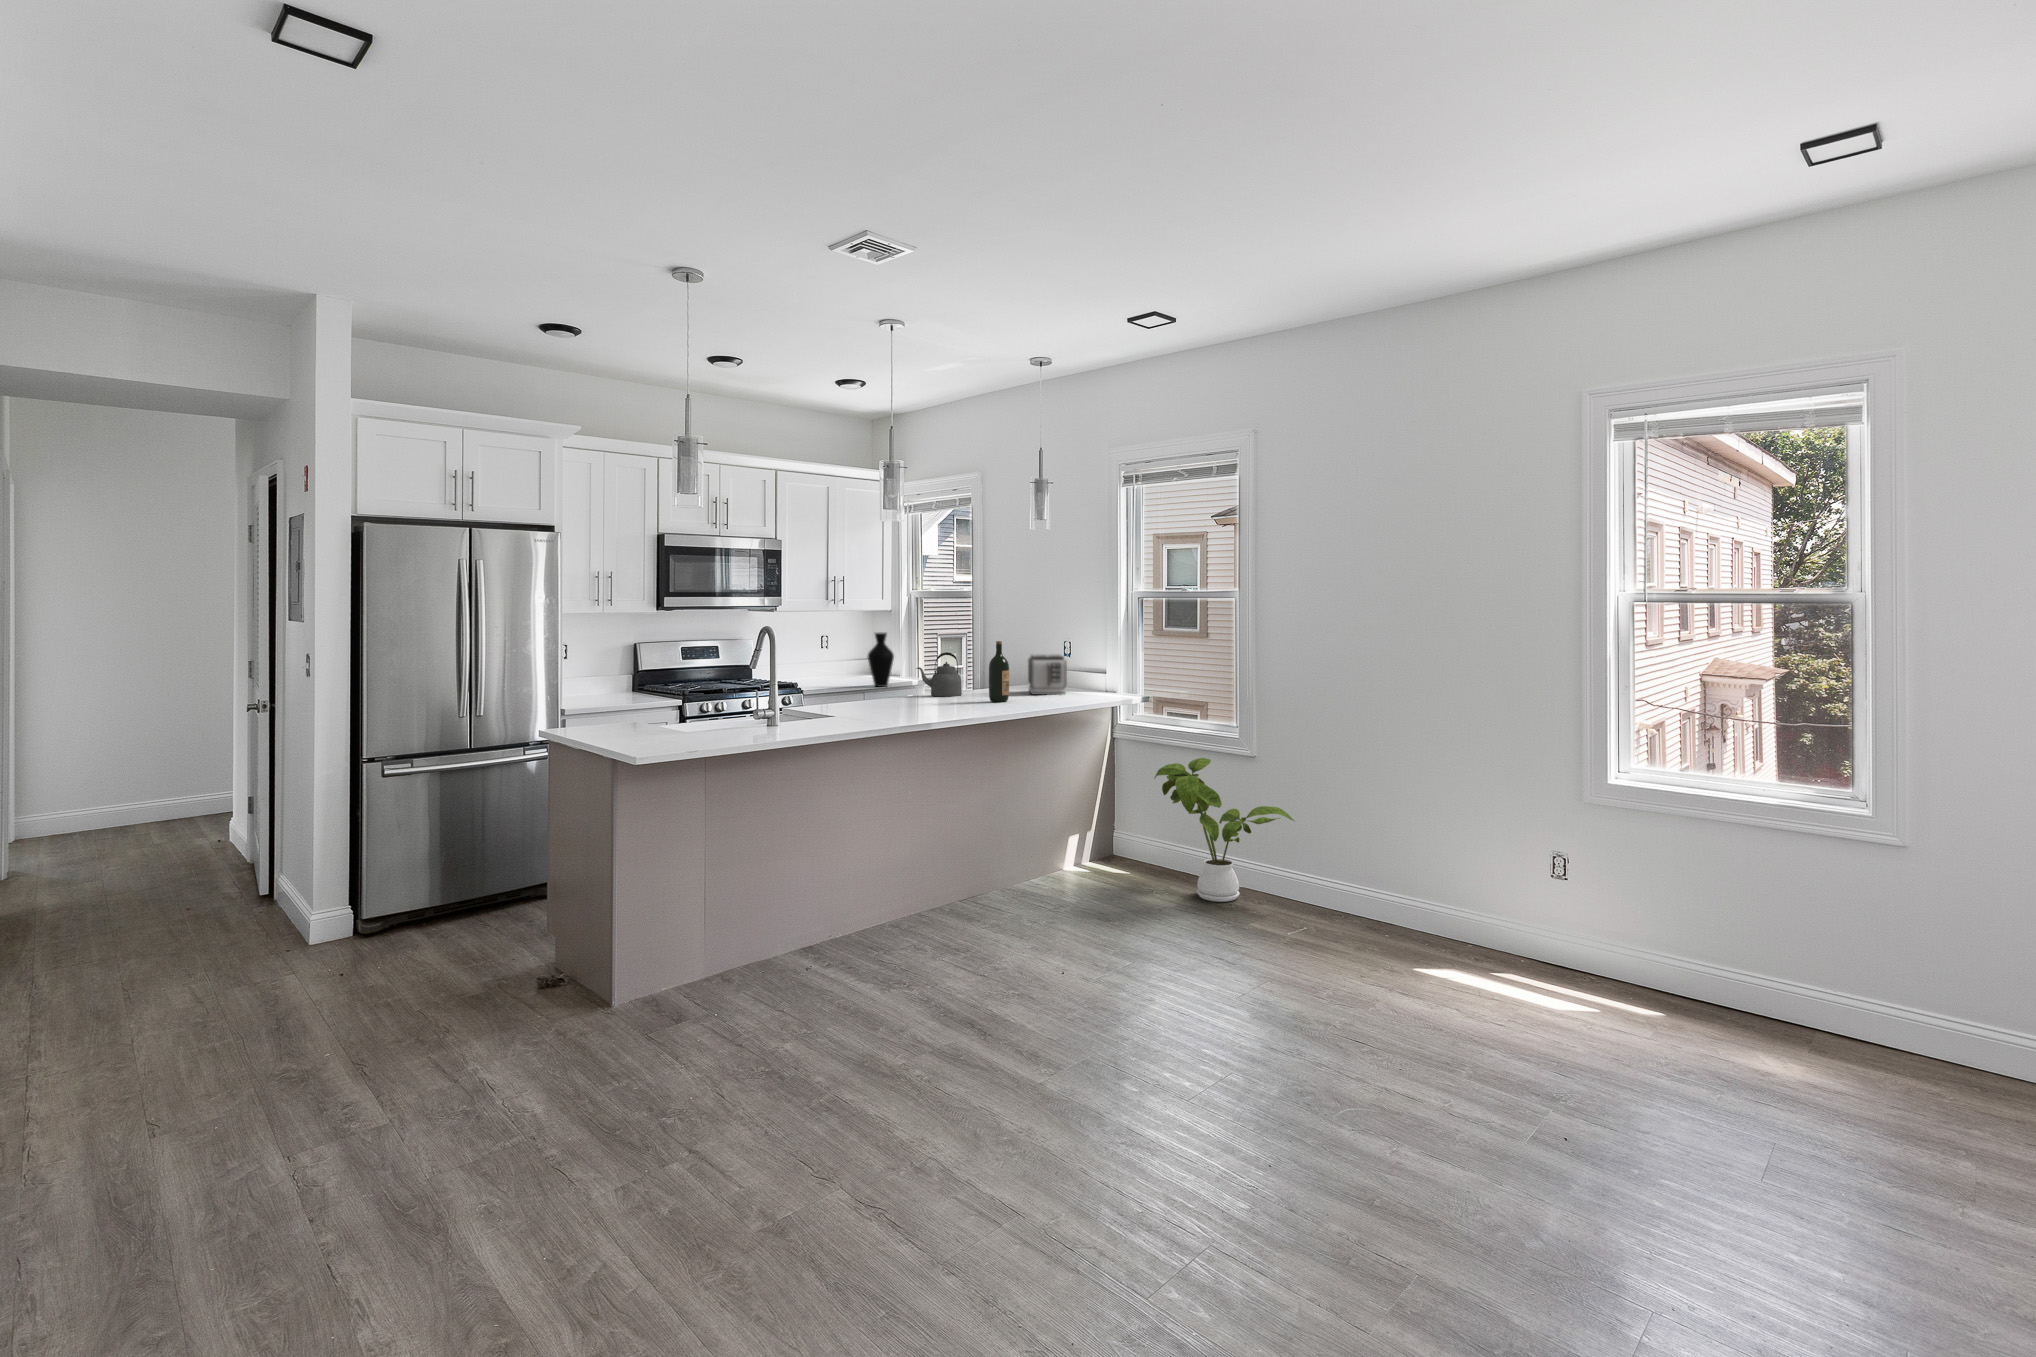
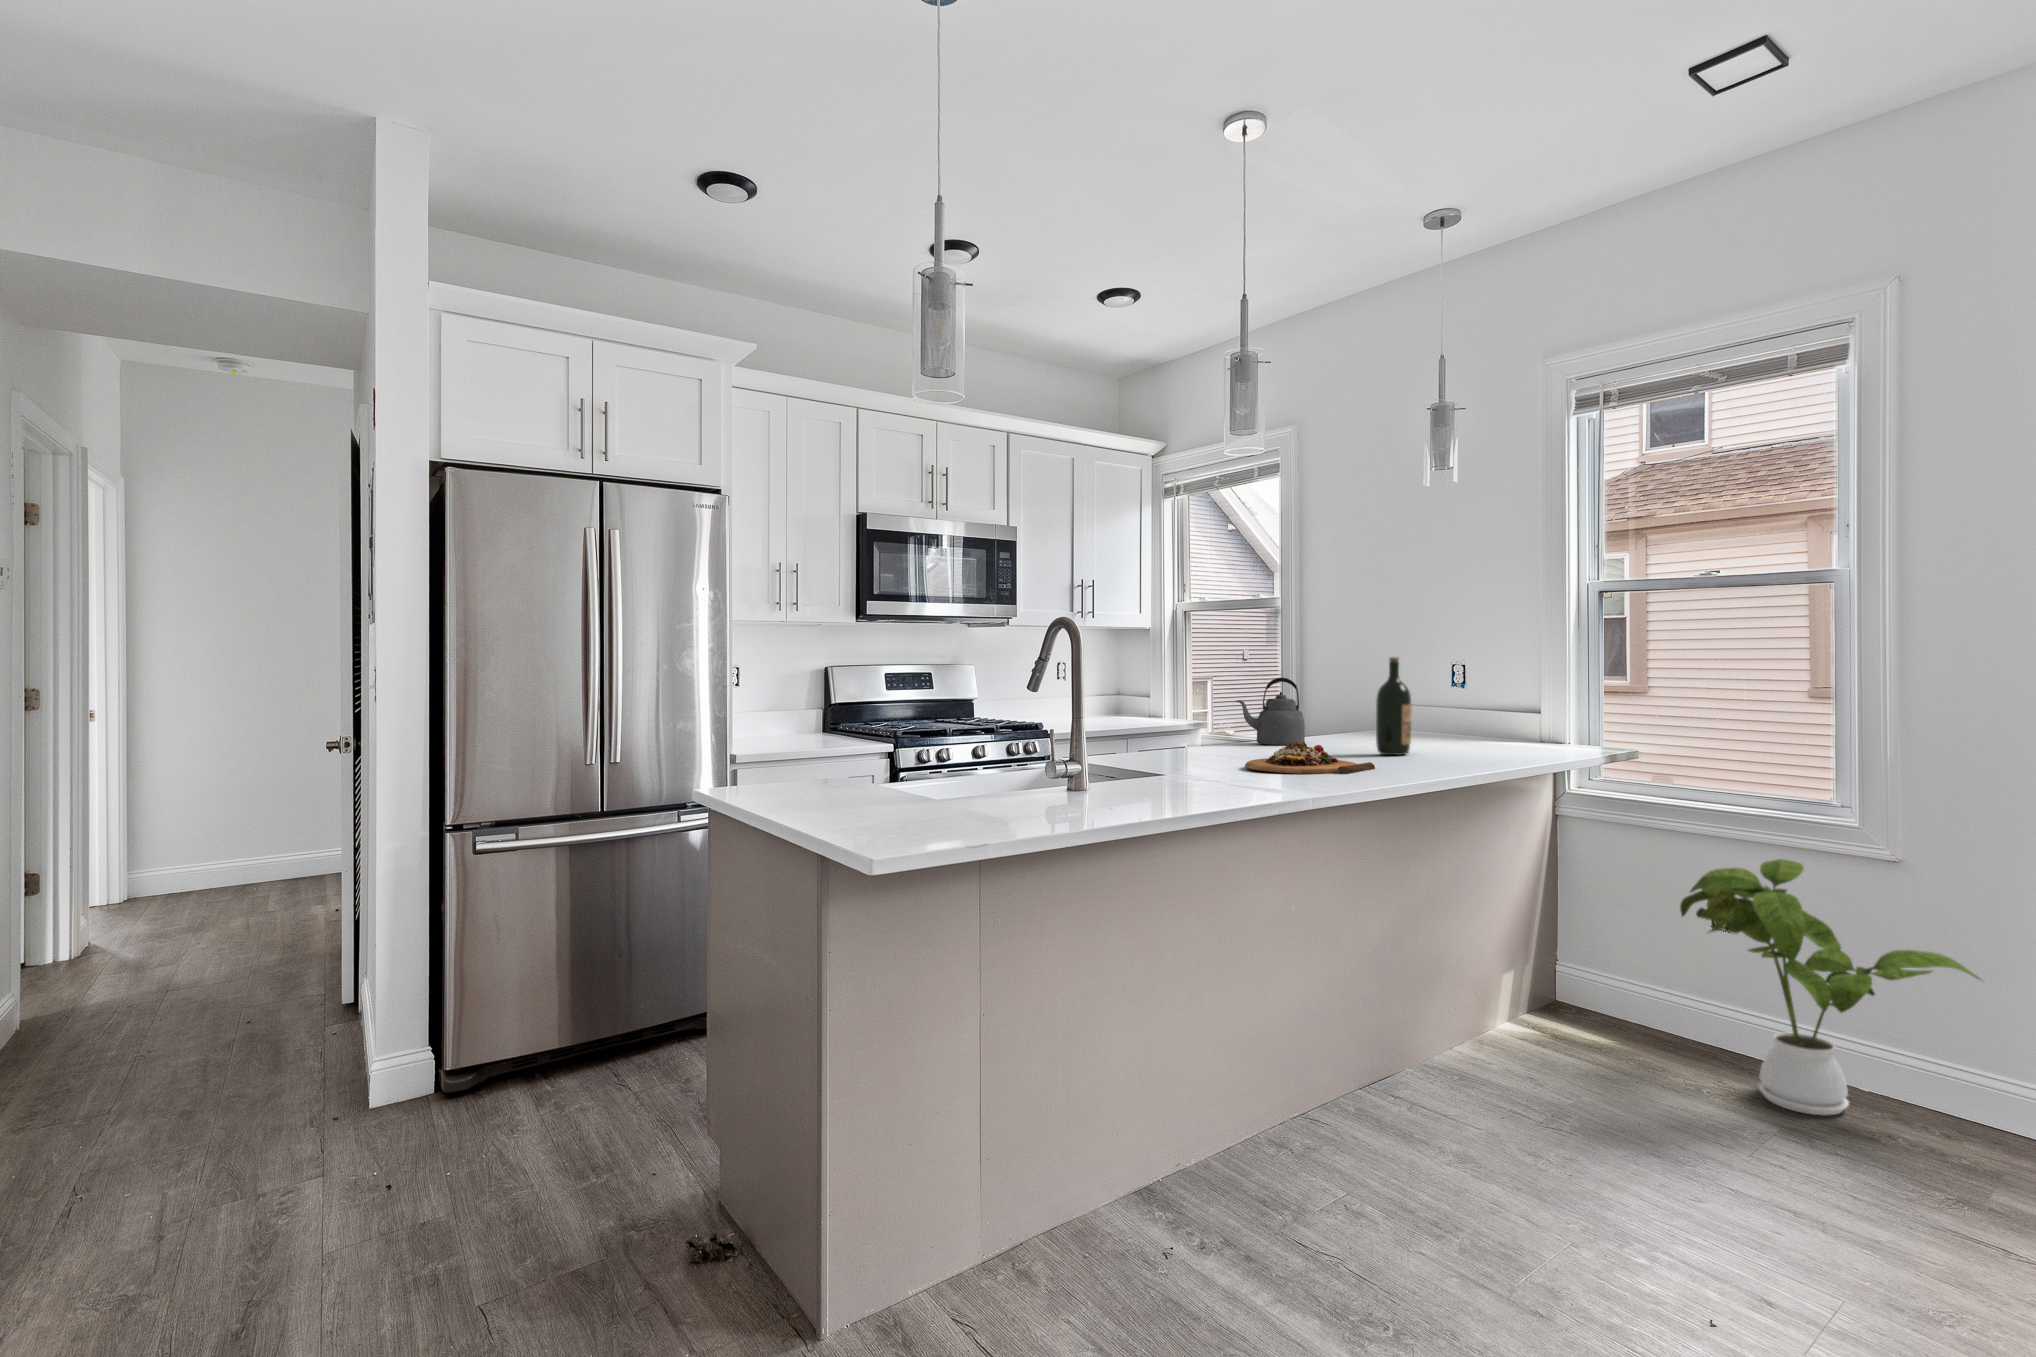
vase: present [868,633,894,687] -> none [1135,653,1172,730]
toaster: present [1028,654,1067,695] -> none [1406,681,1485,745]
cutting board: none [896,695,972,714] -> present [1245,742,1375,774]

